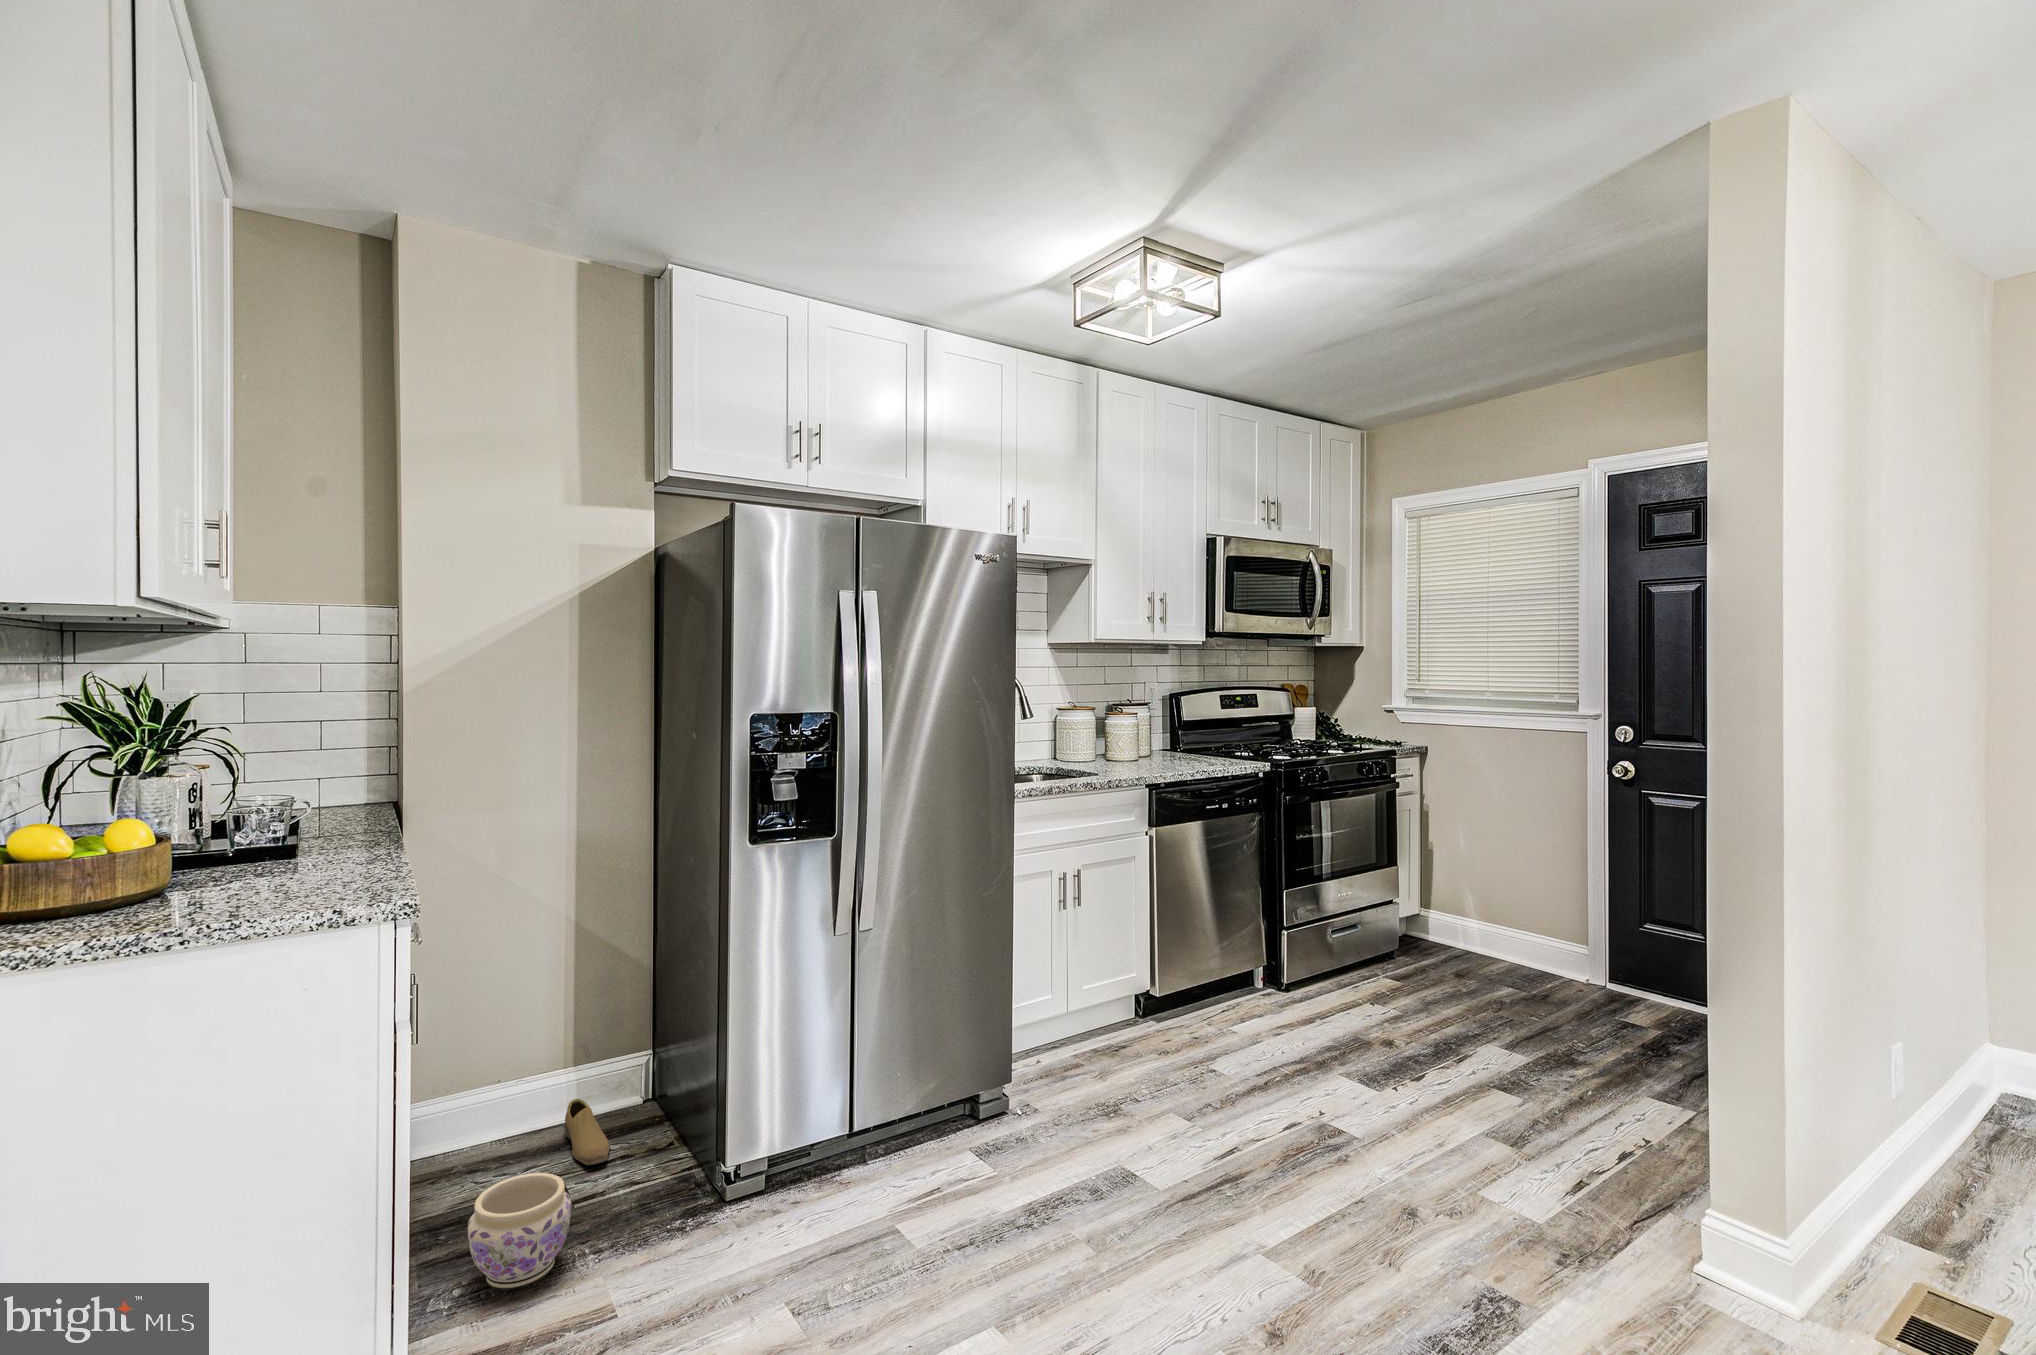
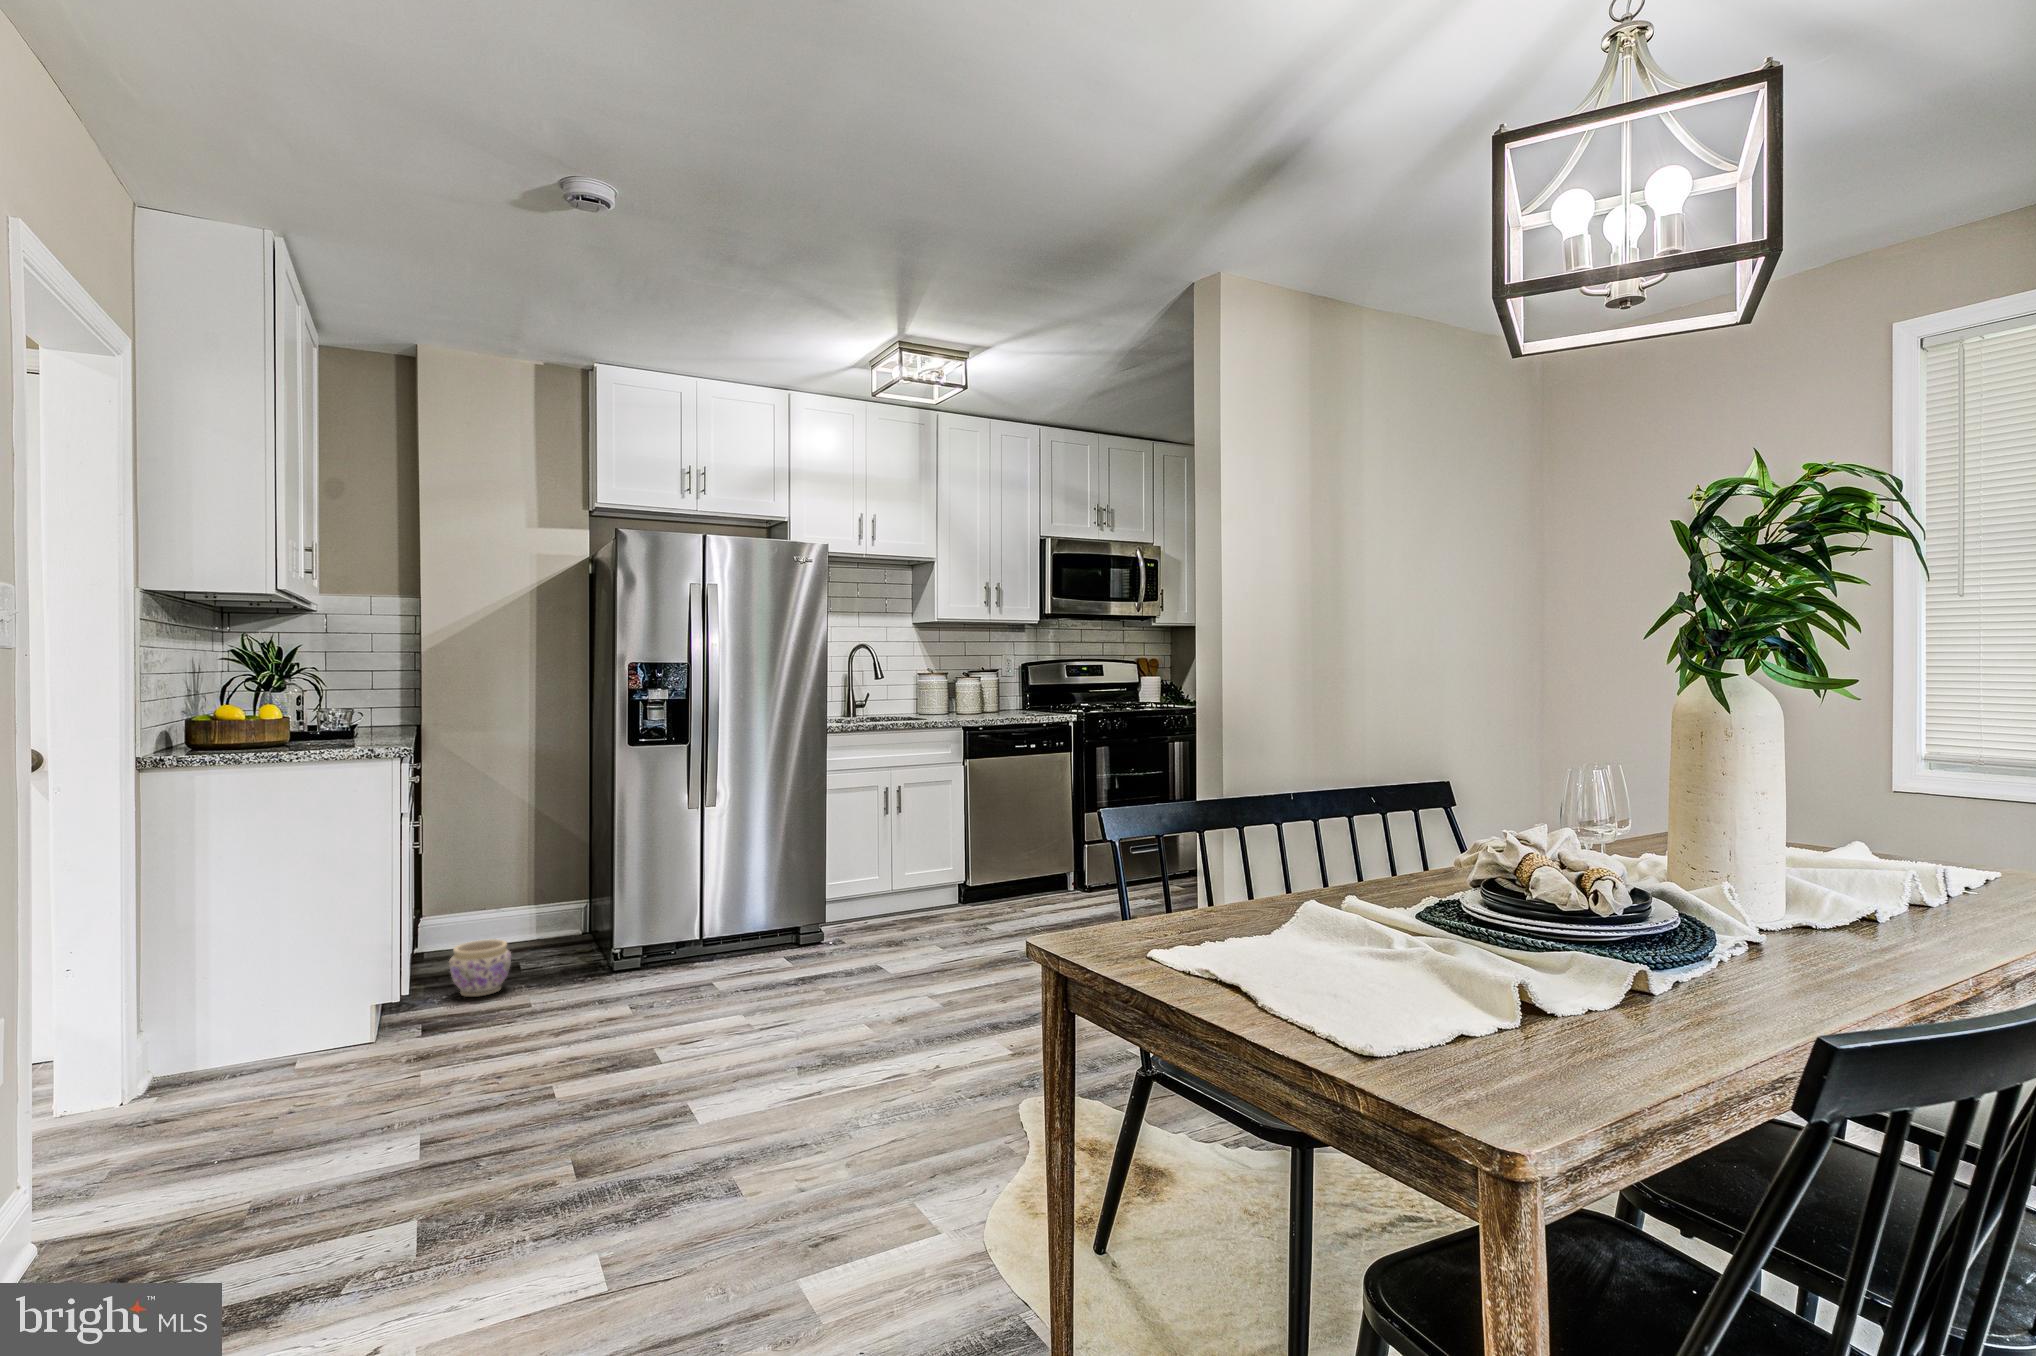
shoe: present [564,1099,610,1165] -> none [525,923,552,955]

